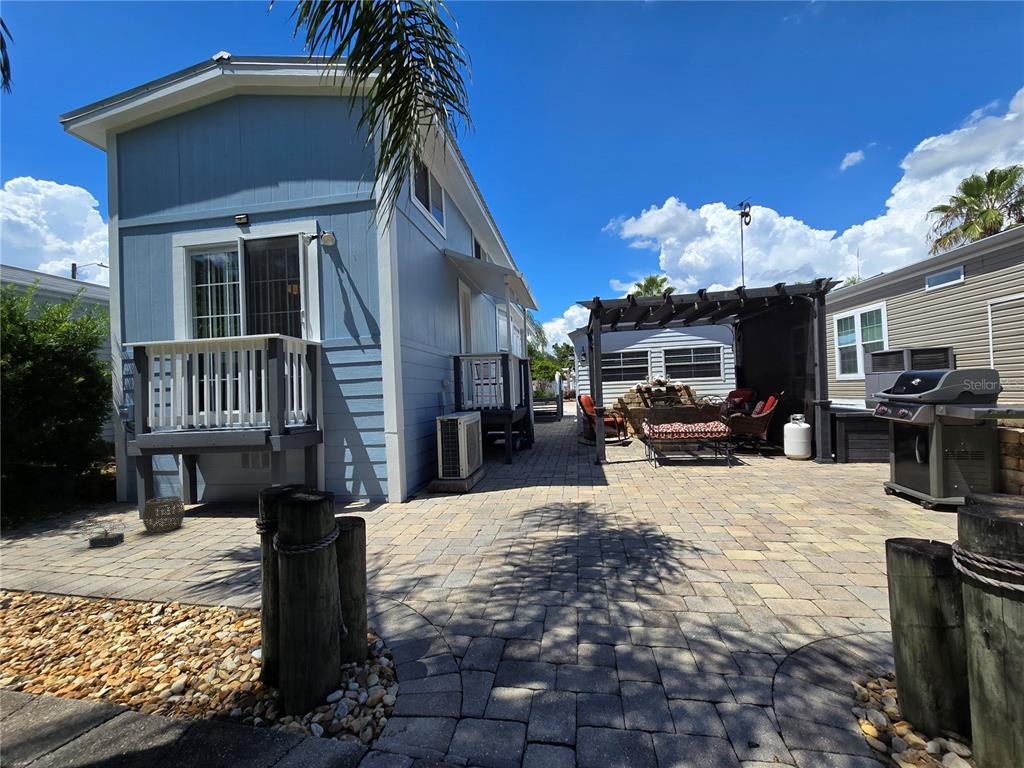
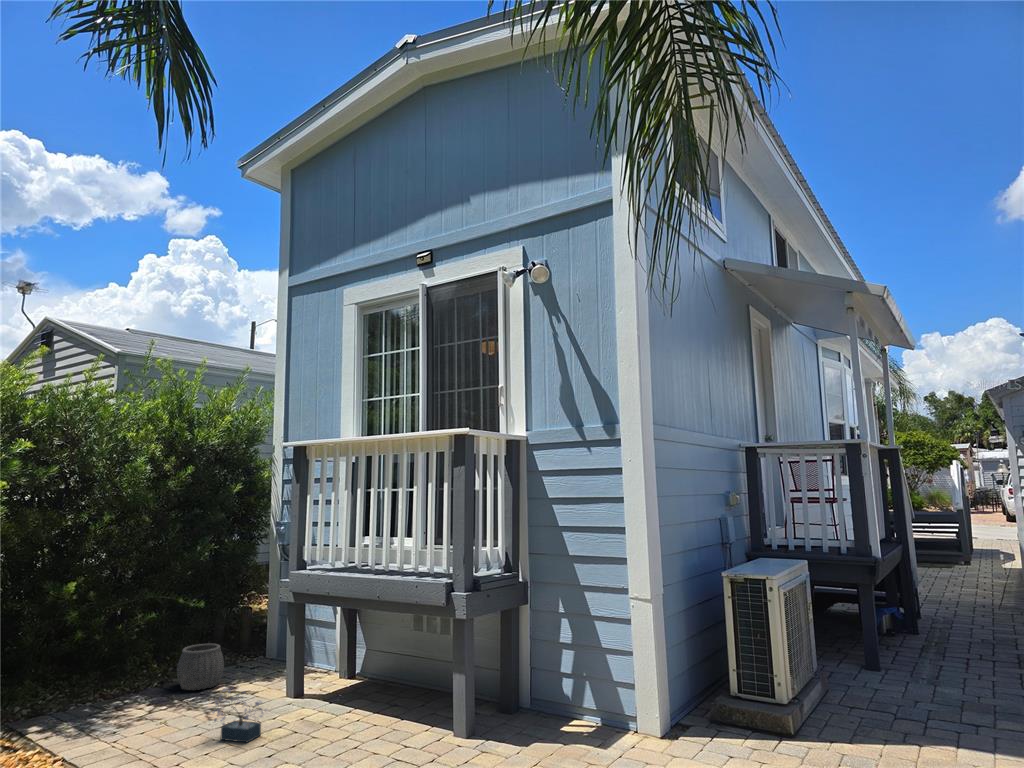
woven basket: present [143,496,185,532] -> present [177,644,224,690]

